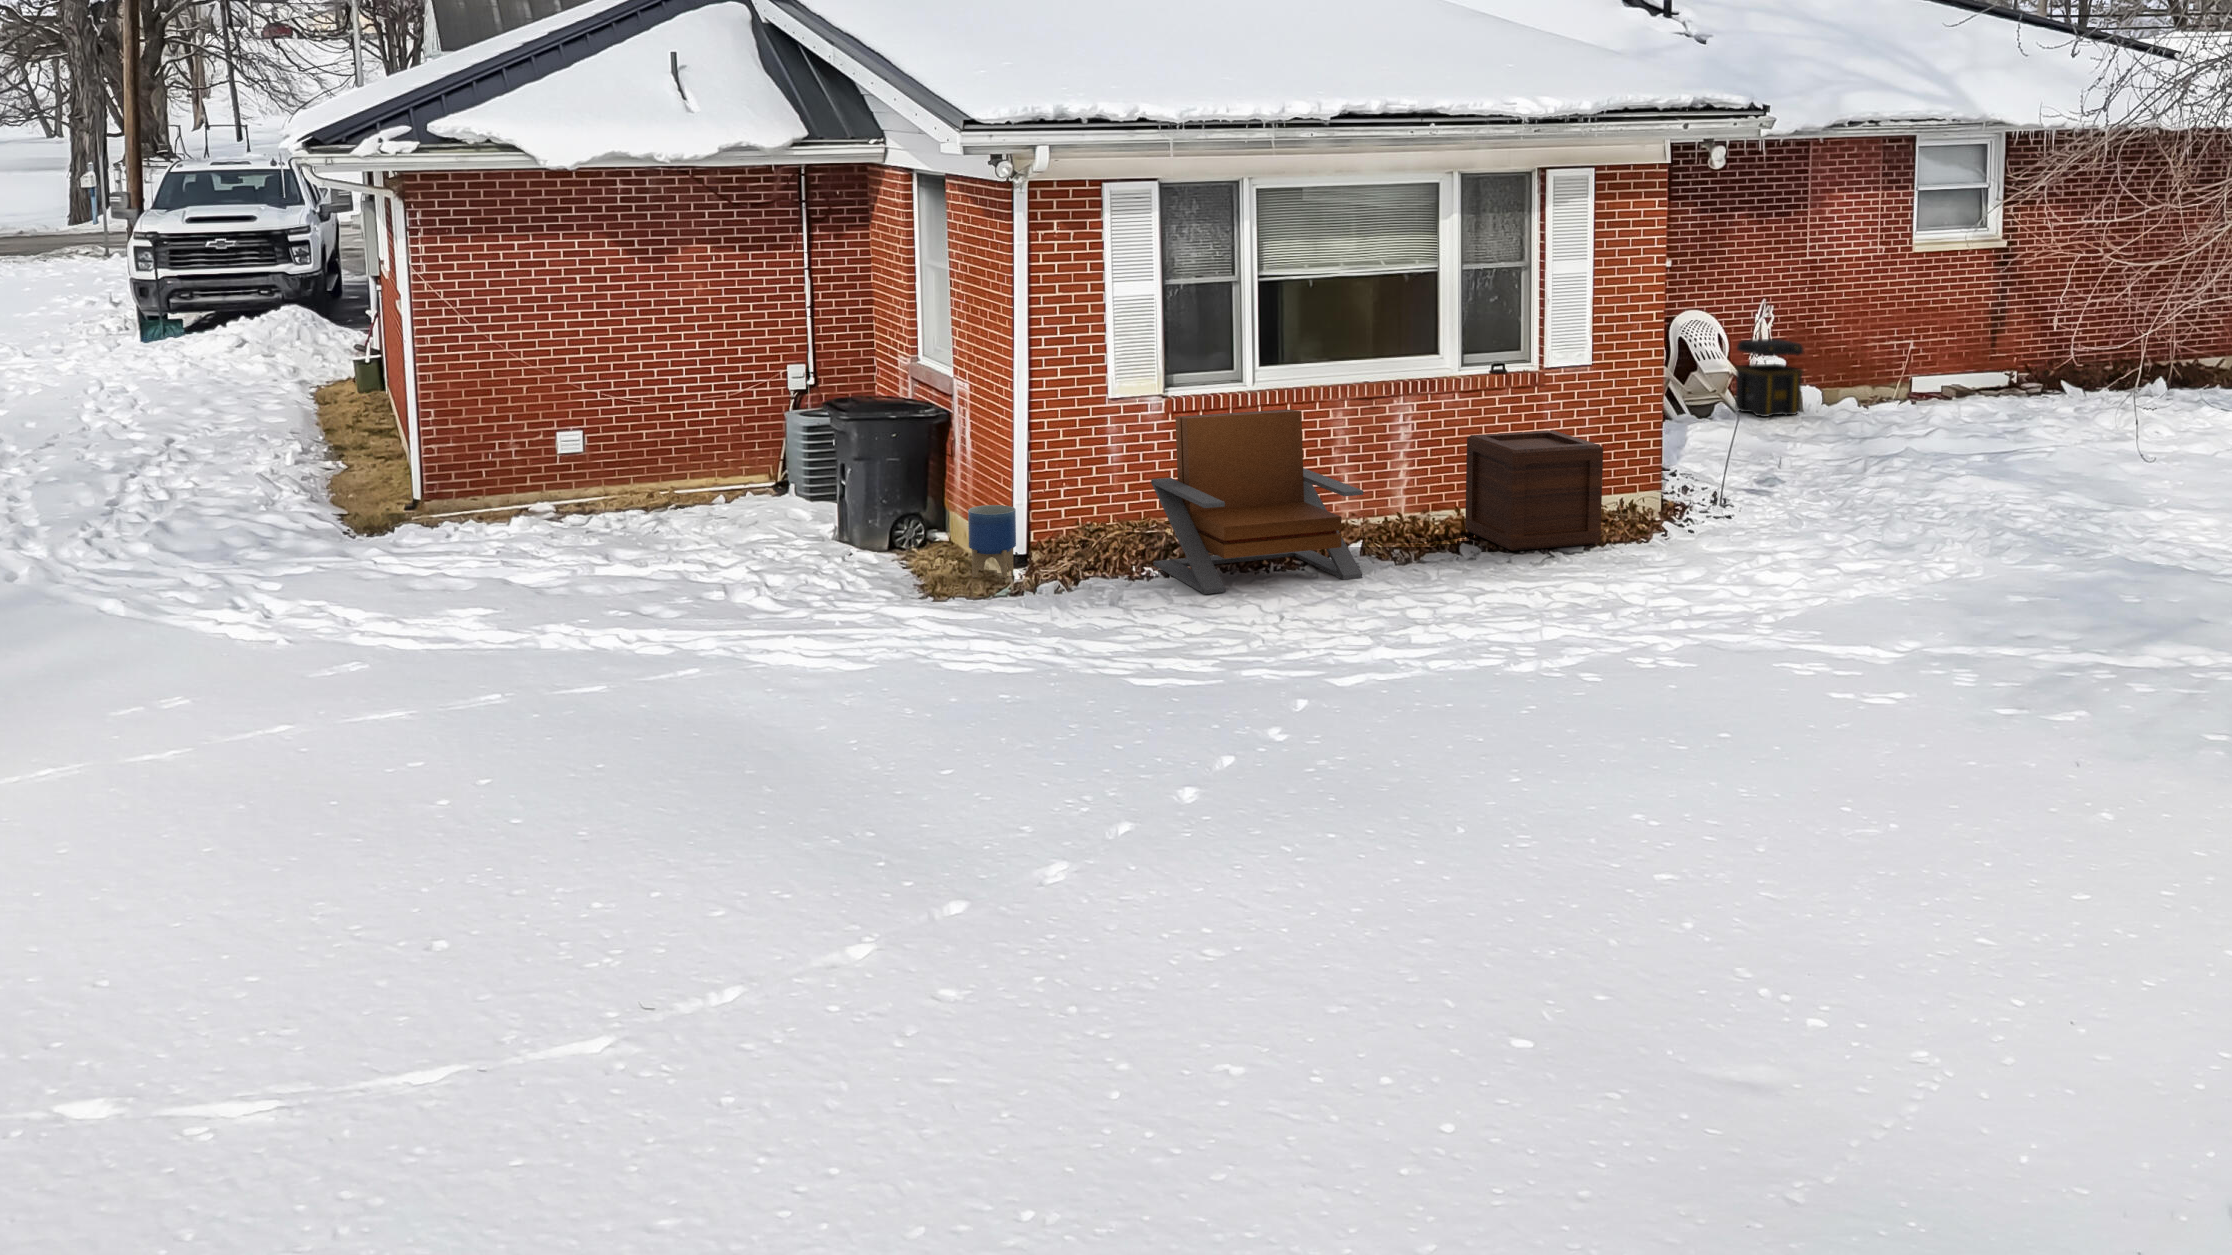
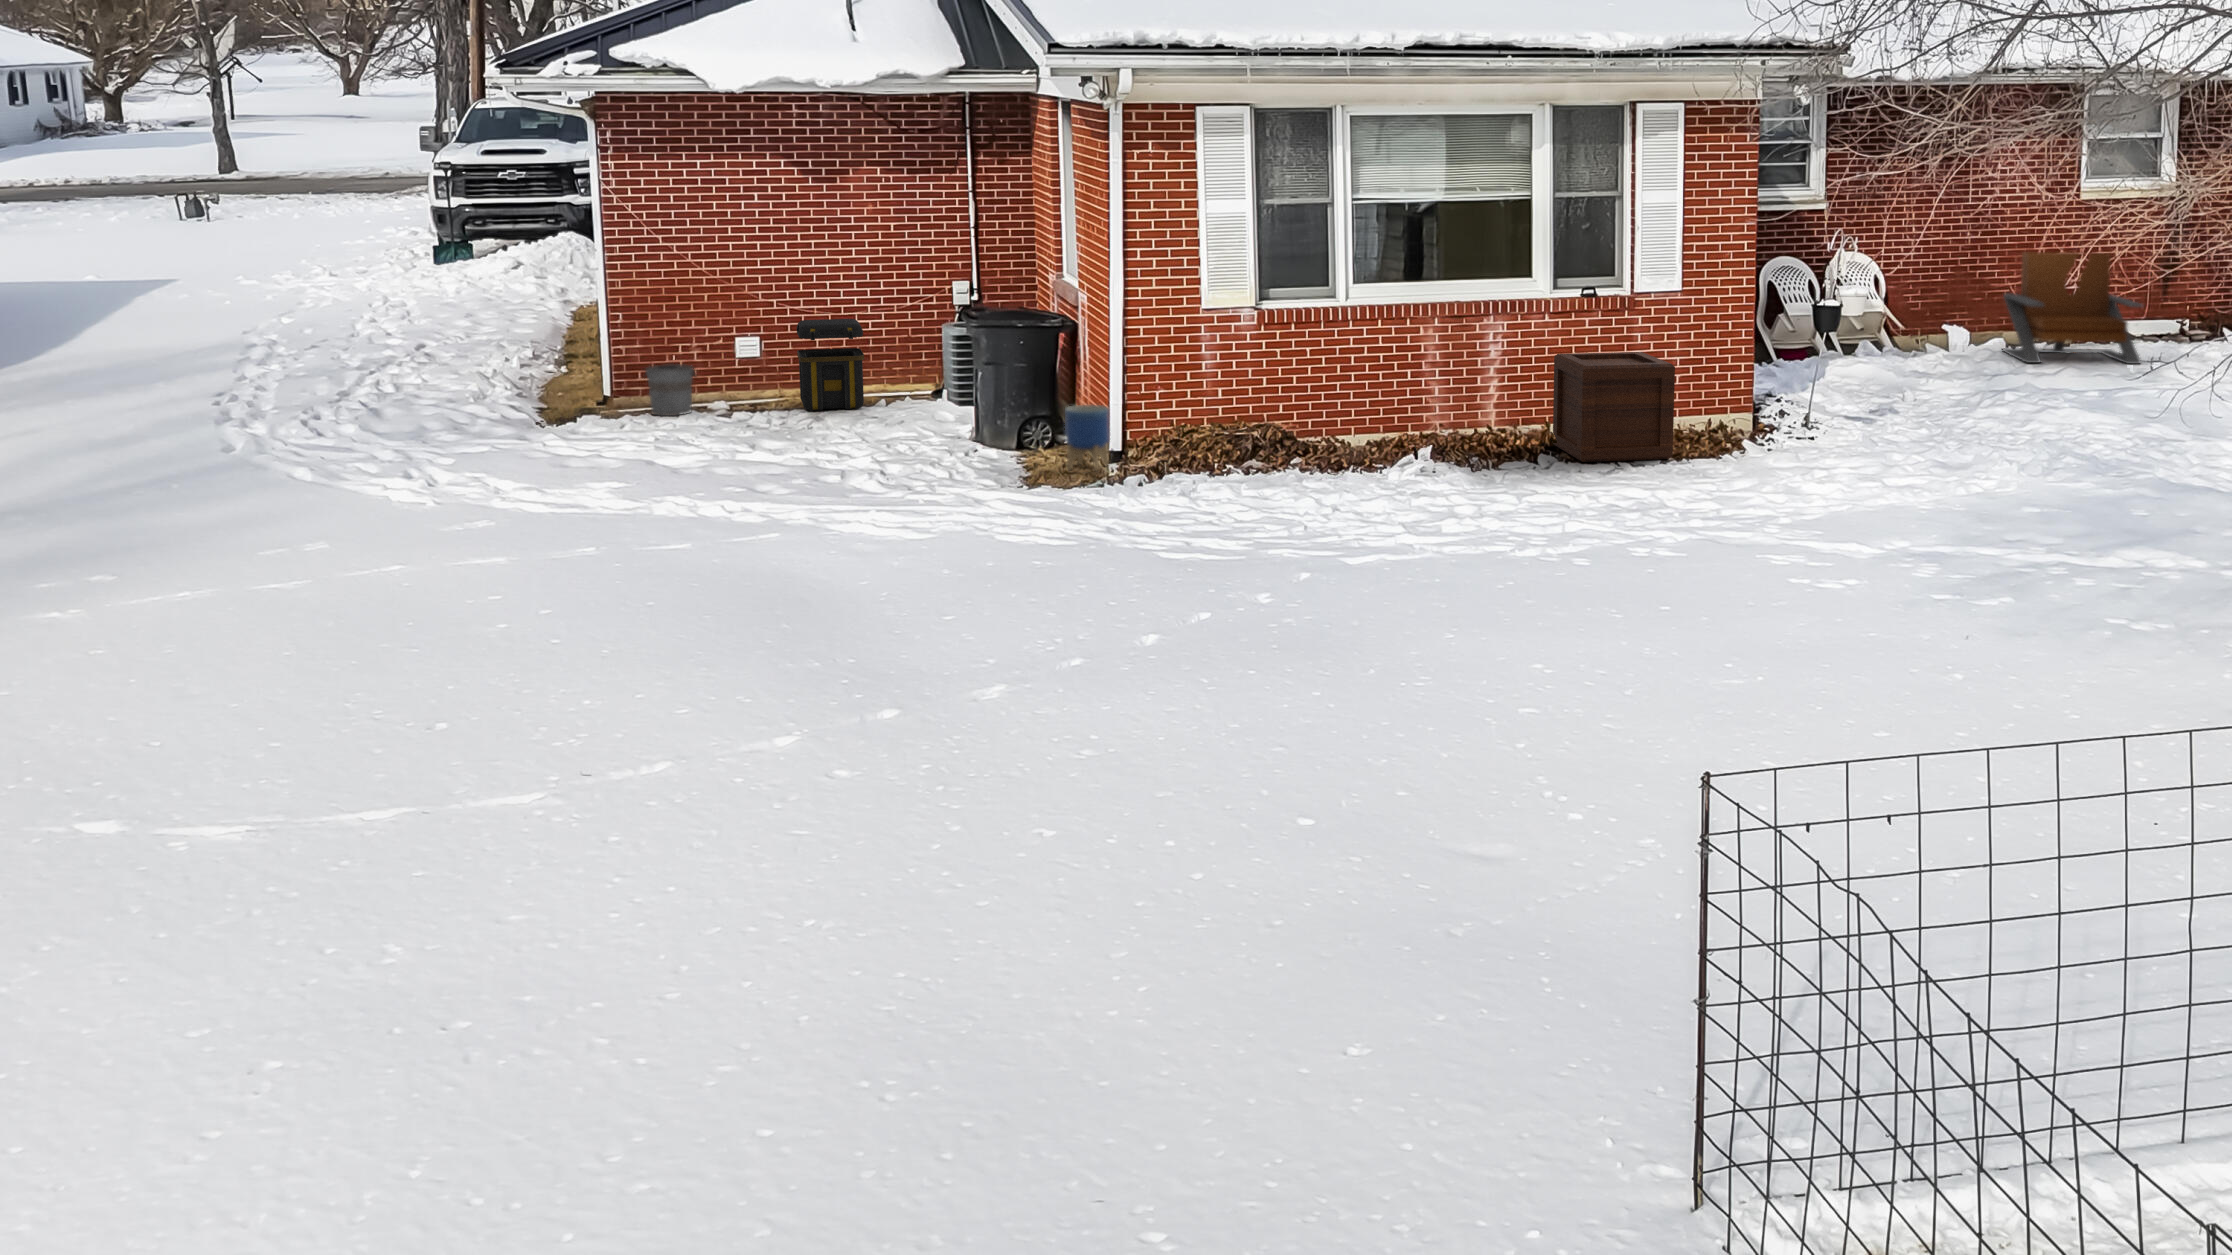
toolbox: present [1735,339,1804,416] -> present [797,319,864,411]
lounge chair: present [1151,409,1363,594] -> present [2001,252,2143,364]
bucket: none [461,463,520,521] -> present [645,364,696,416]

